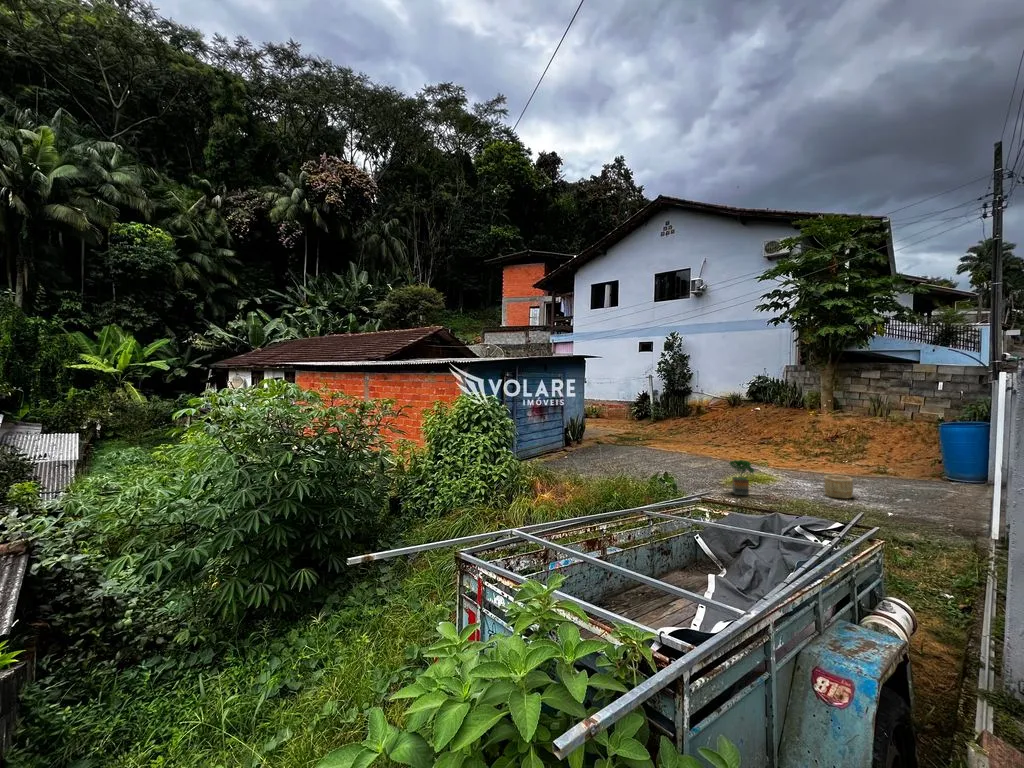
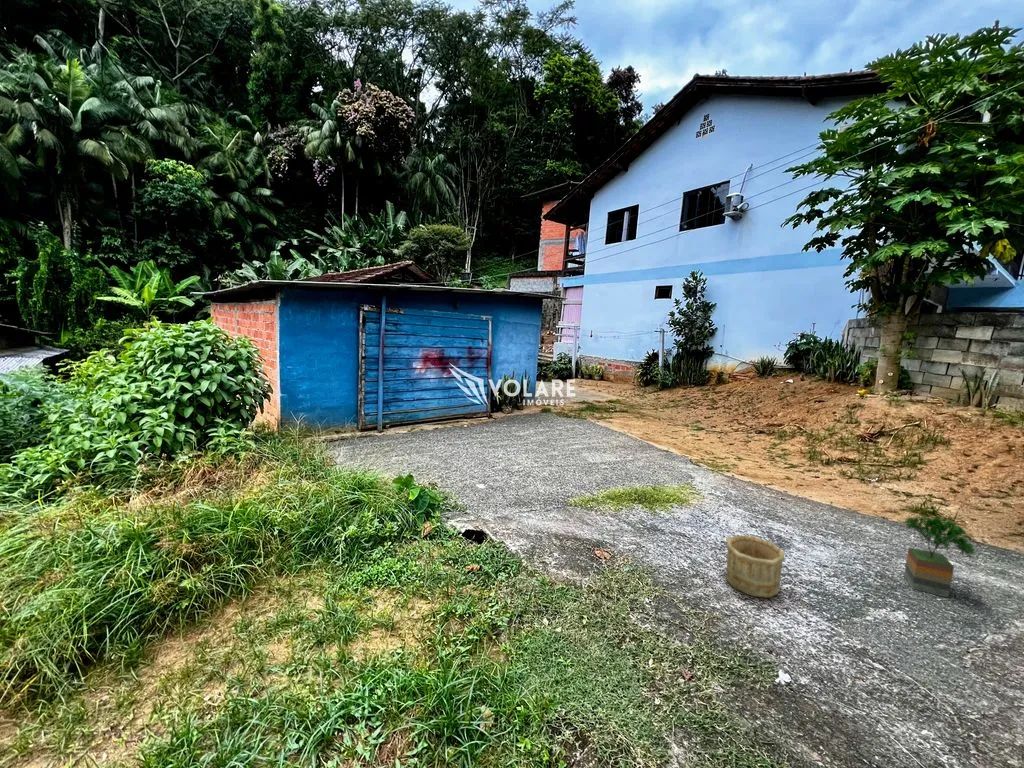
potted tree: present [729,460,754,495] -> present [904,516,975,597]

